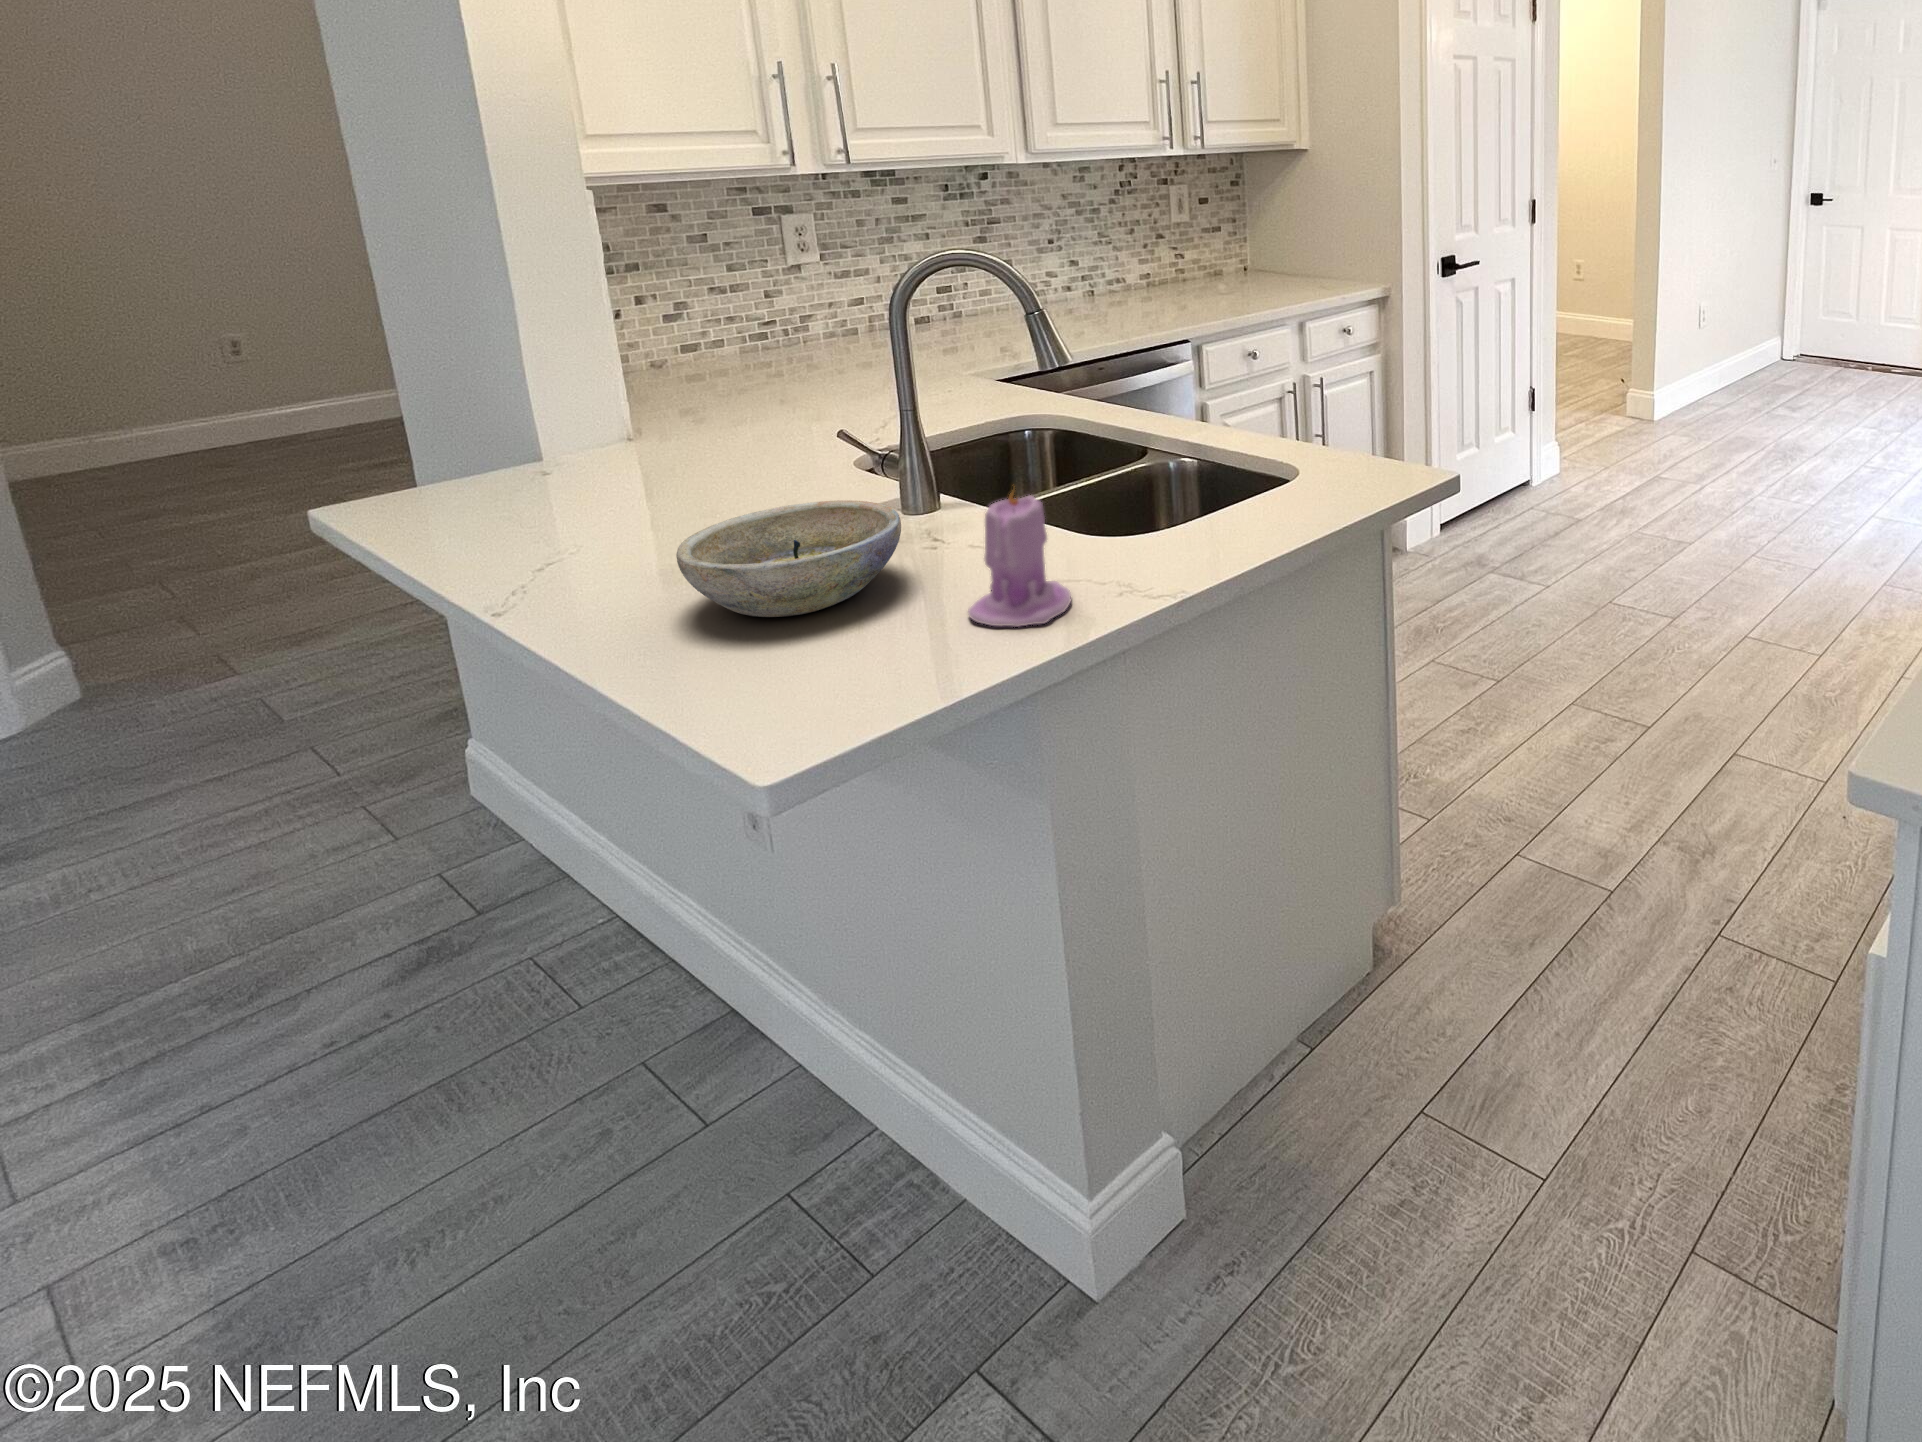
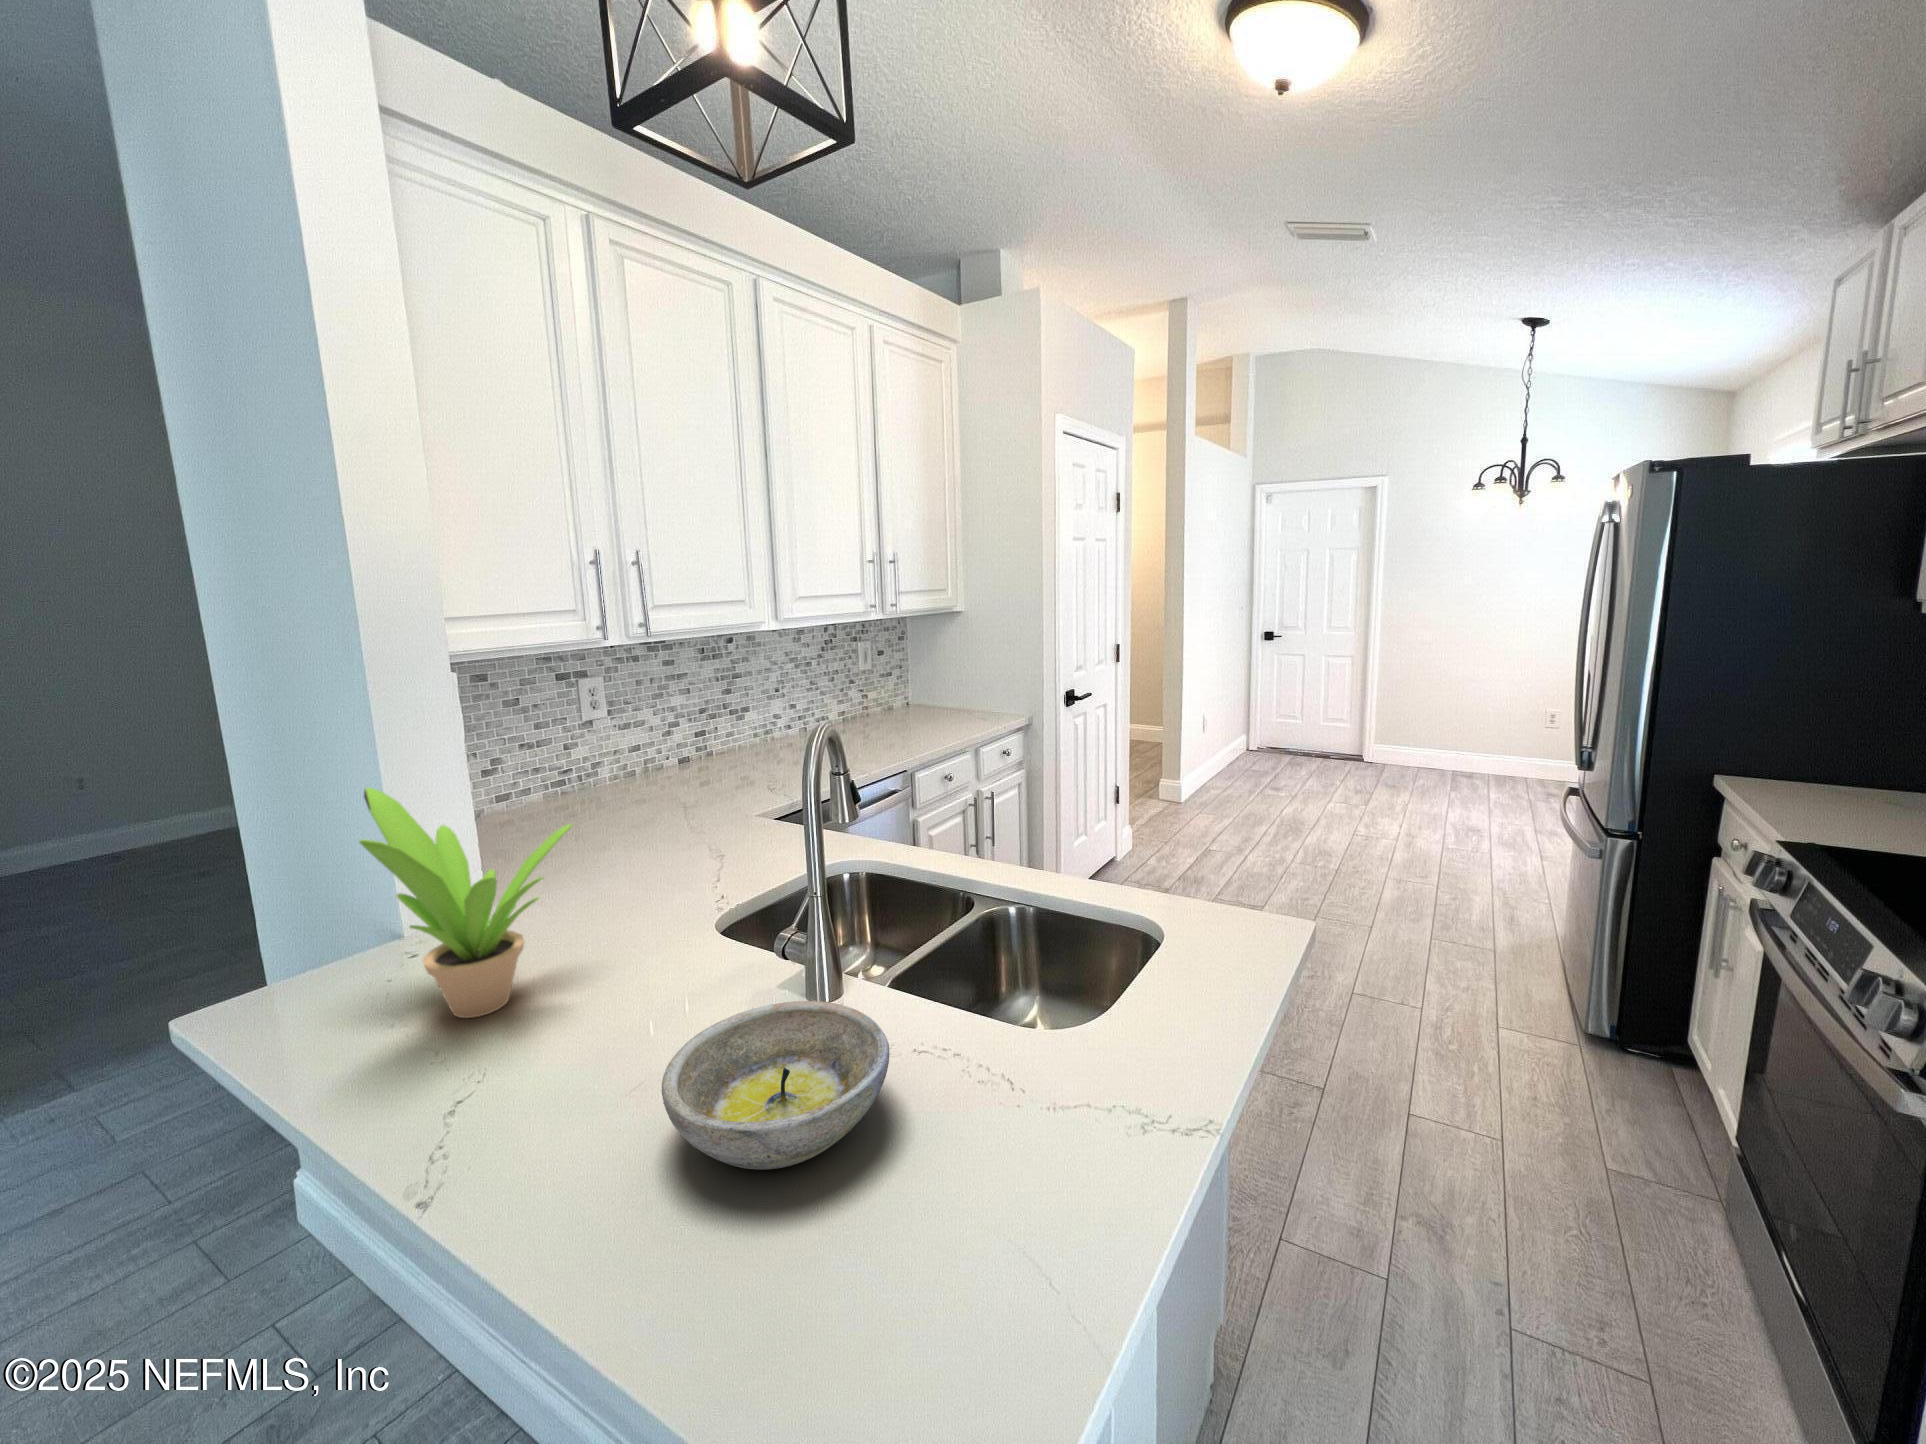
potted plant: none [433,297,676,523] -> present [360,788,572,1018]
candle: present [968,486,1071,627] -> none [990,1000,1095,1170]

